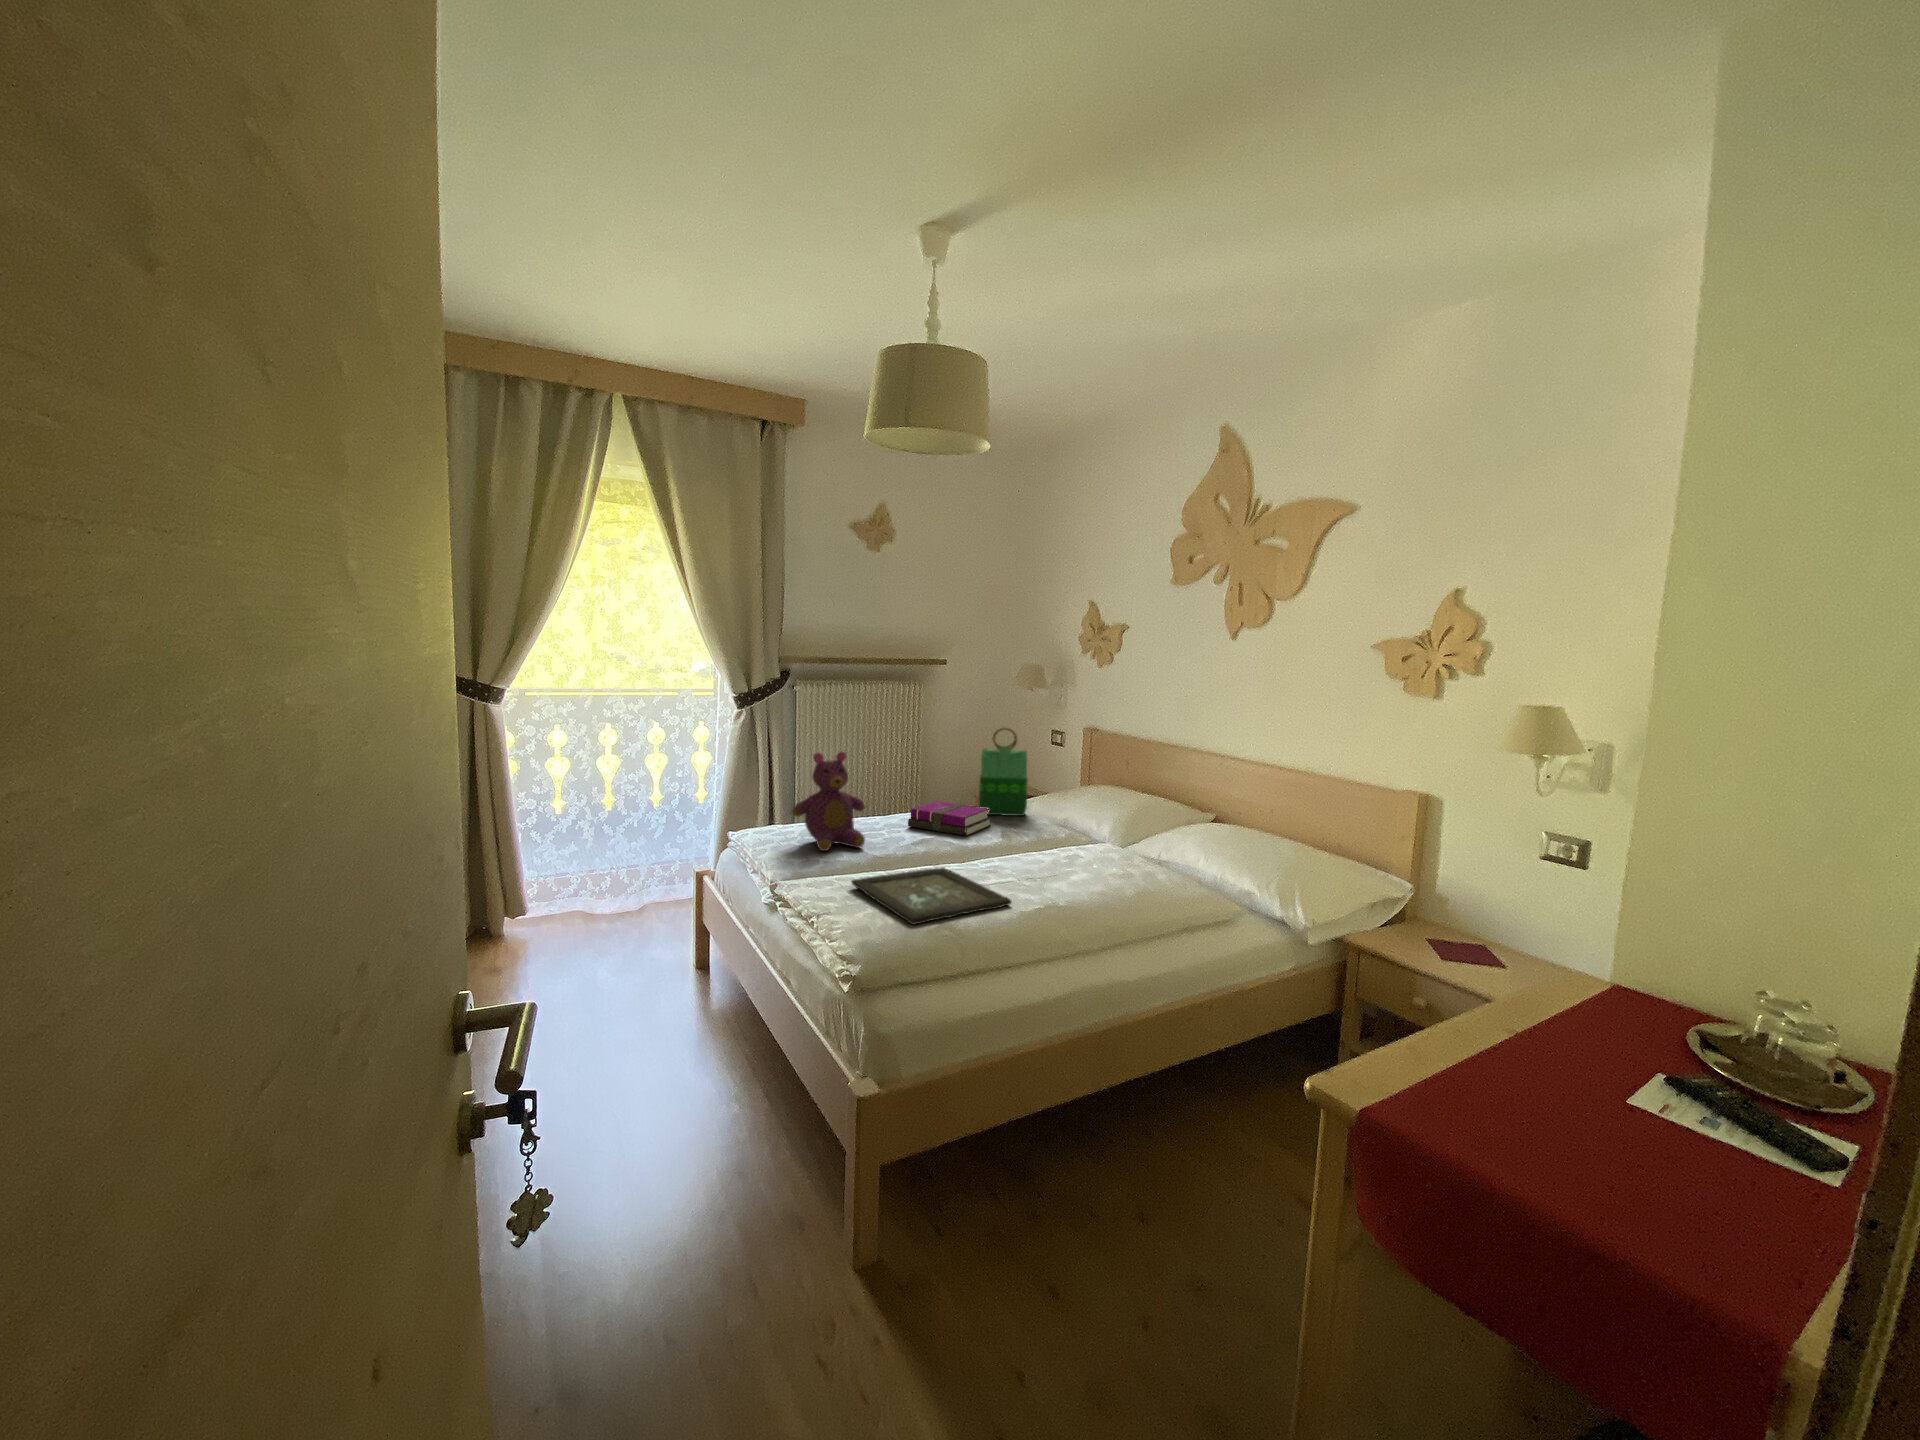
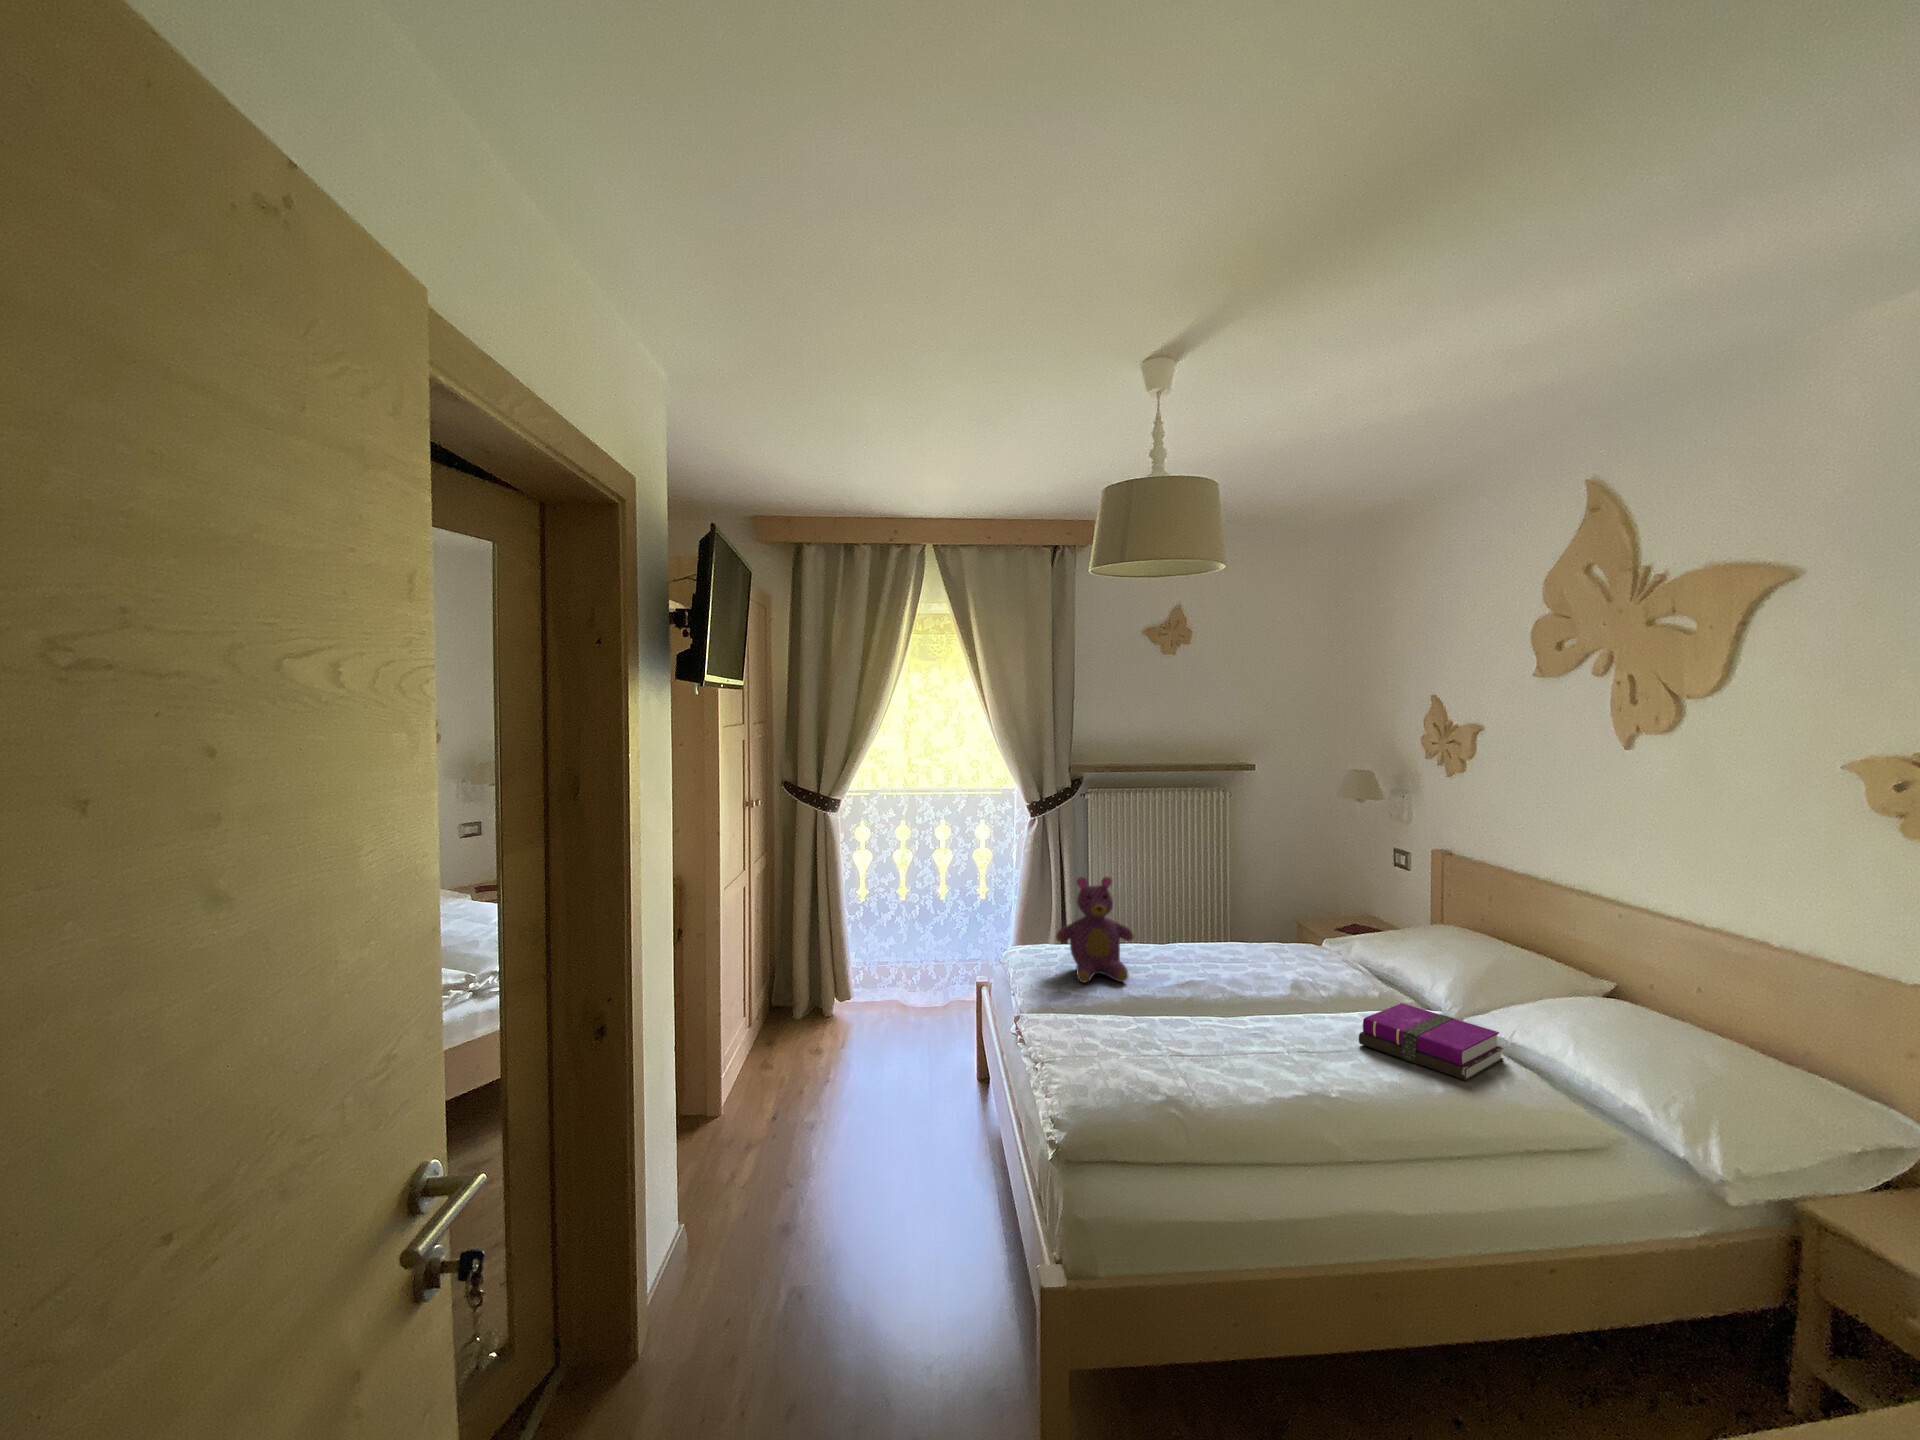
tote bag: present [979,727,1027,816] -> none [1279,852,1340,958]
notebook: present [908,801,991,836] -> present [1359,1003,1503,1081]
tray: present [851,868,1011,925] -> none [1090,1020,1261,1092]

